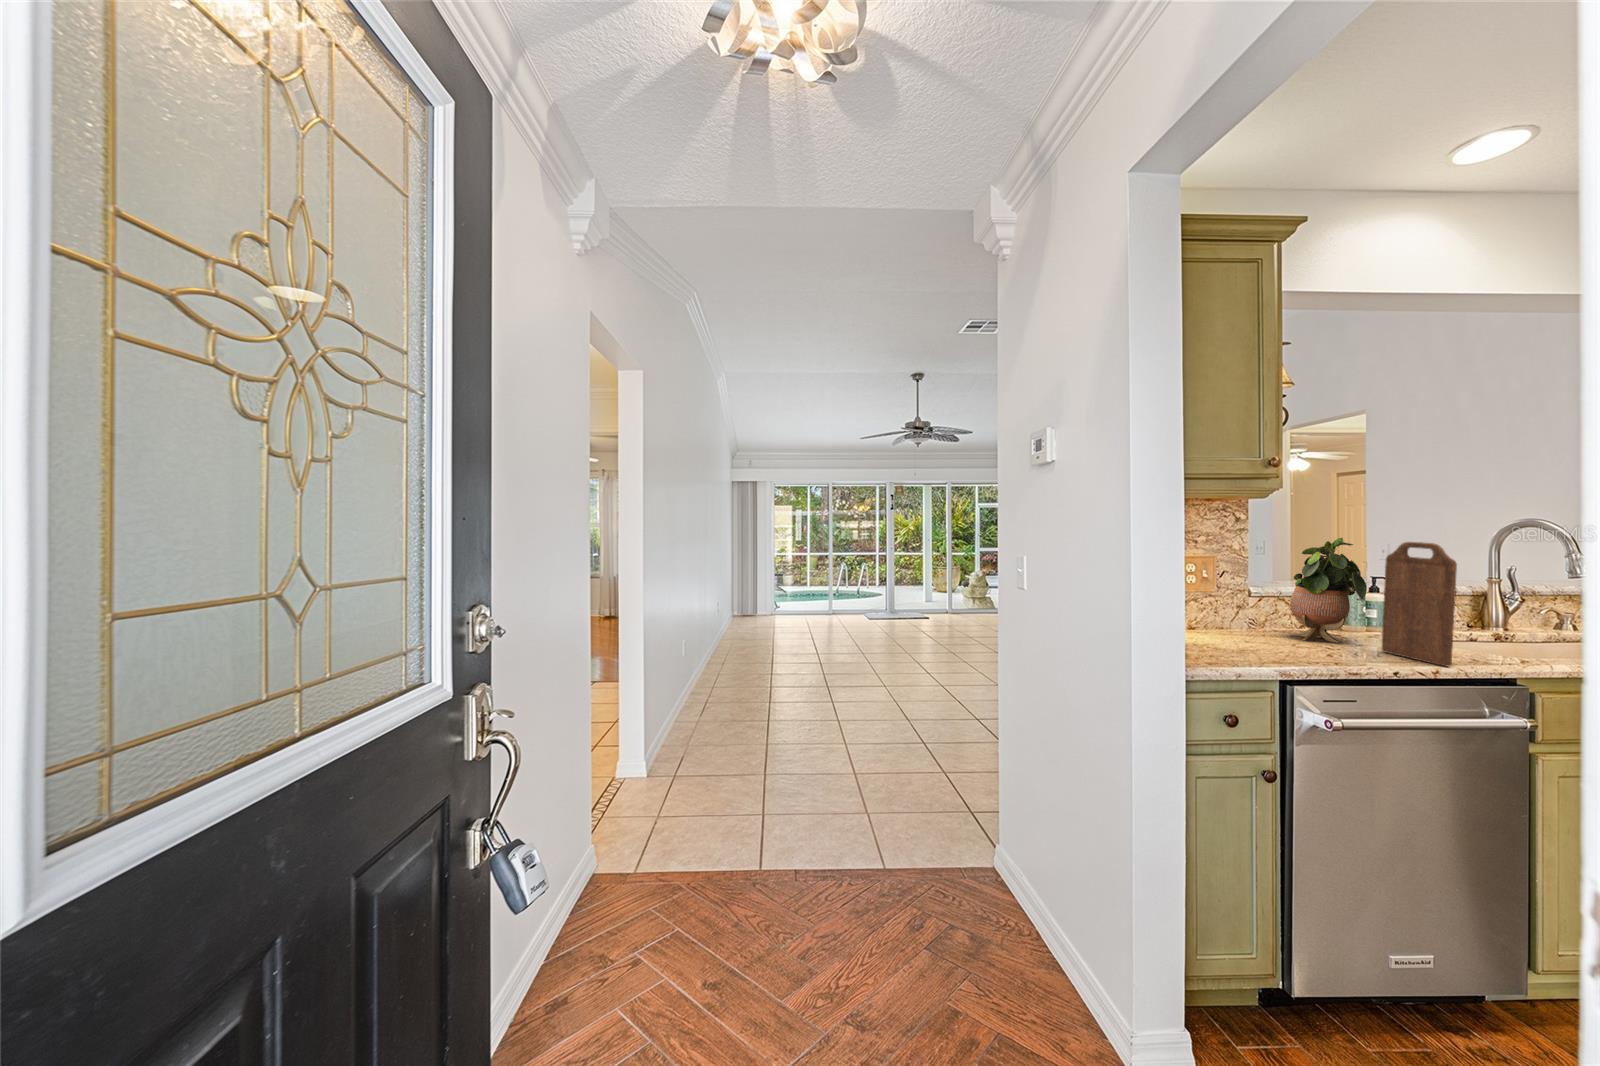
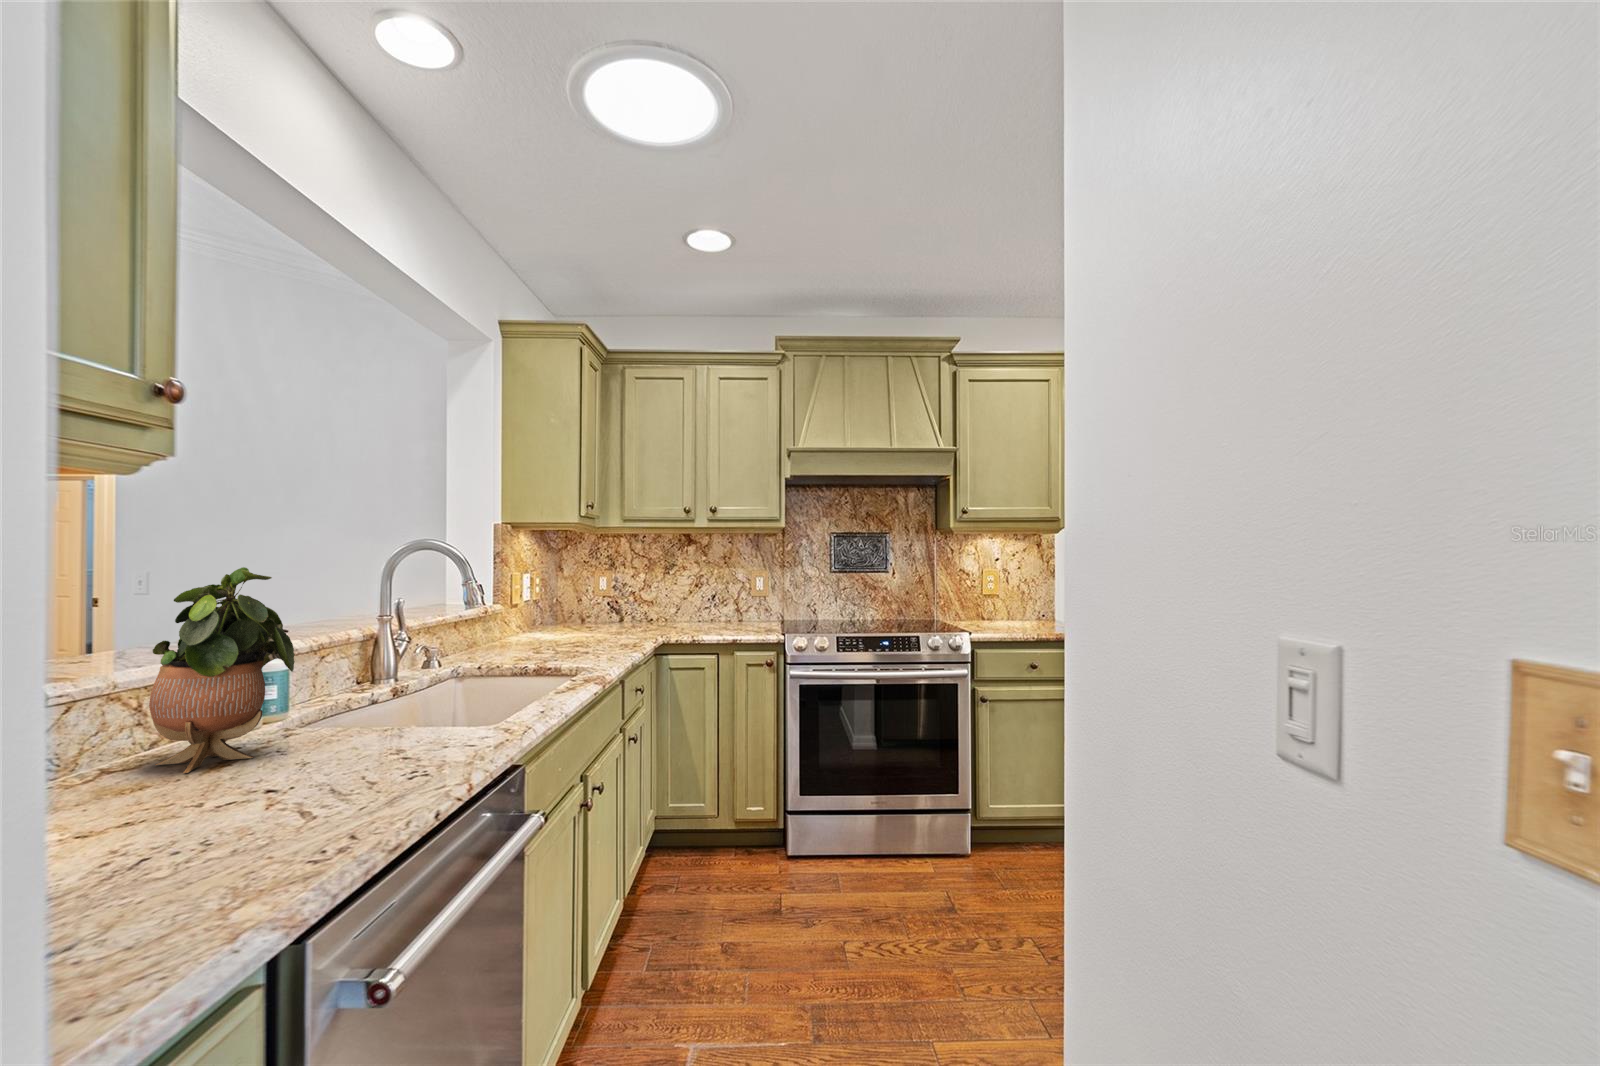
cutting board: present [1382,542,1457,666] -> none [334,567,451,754]

